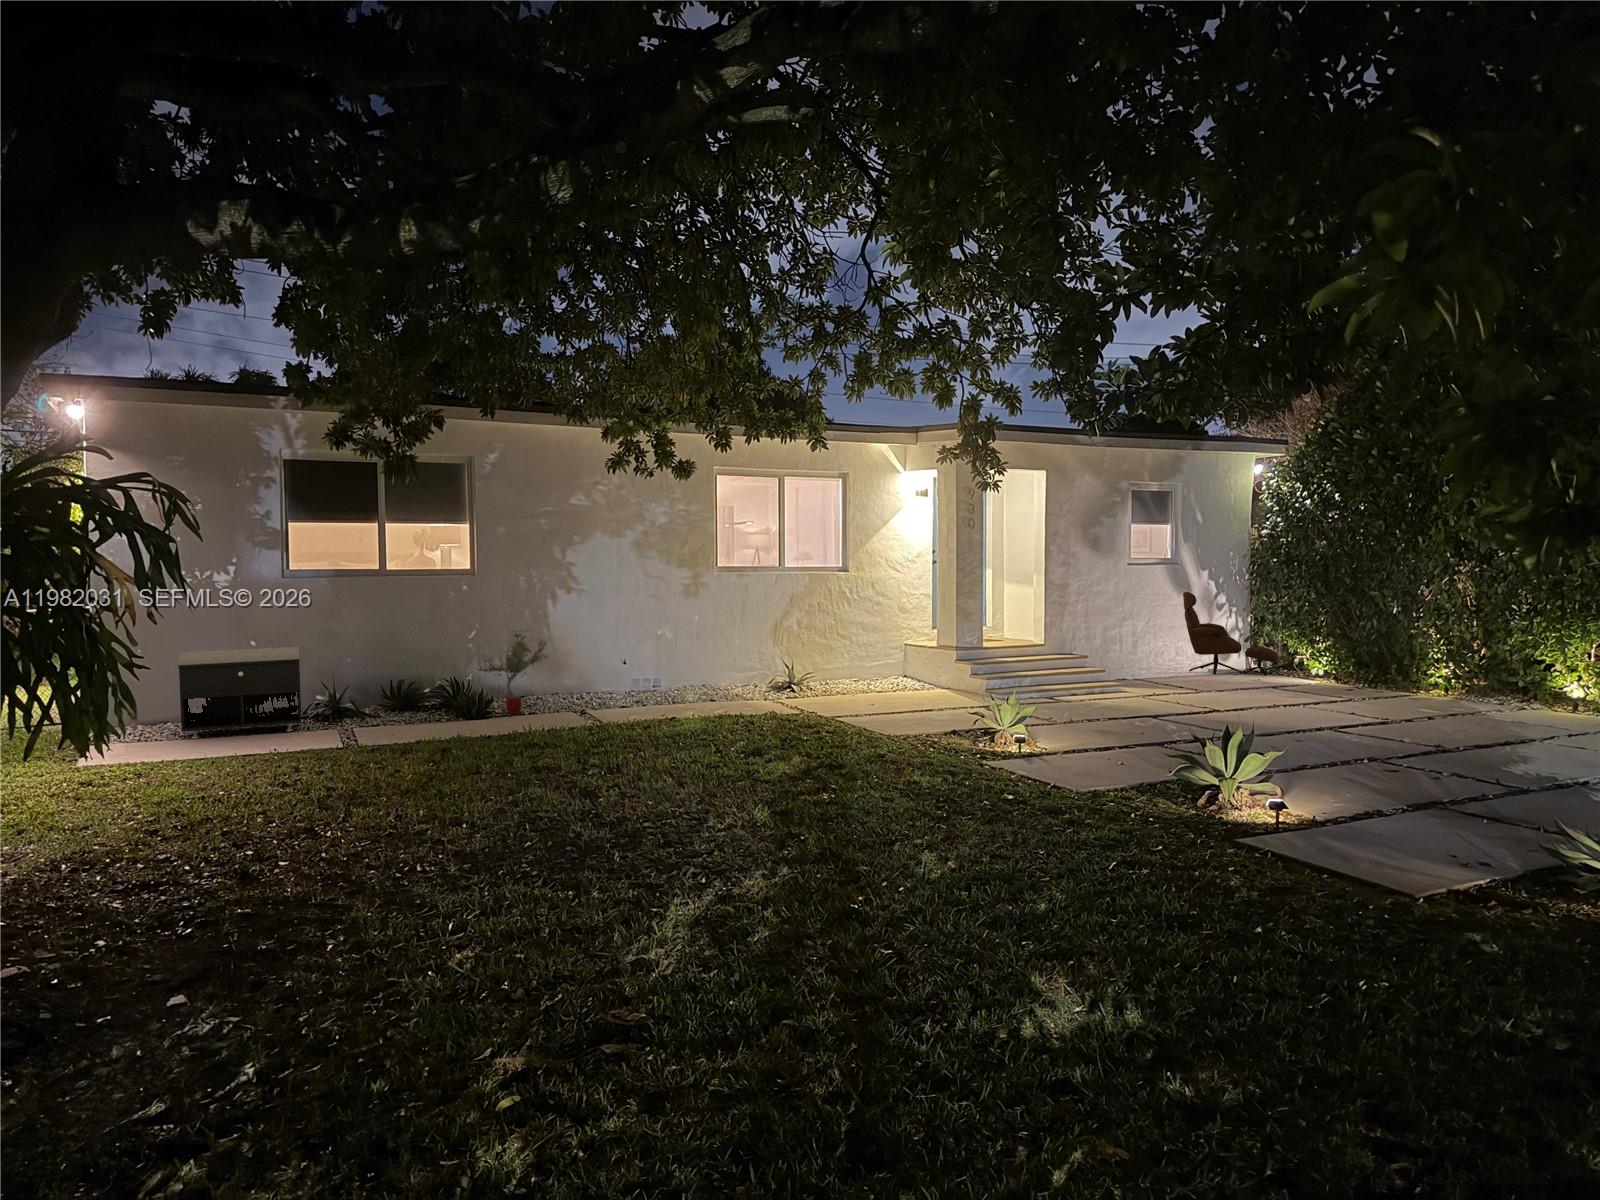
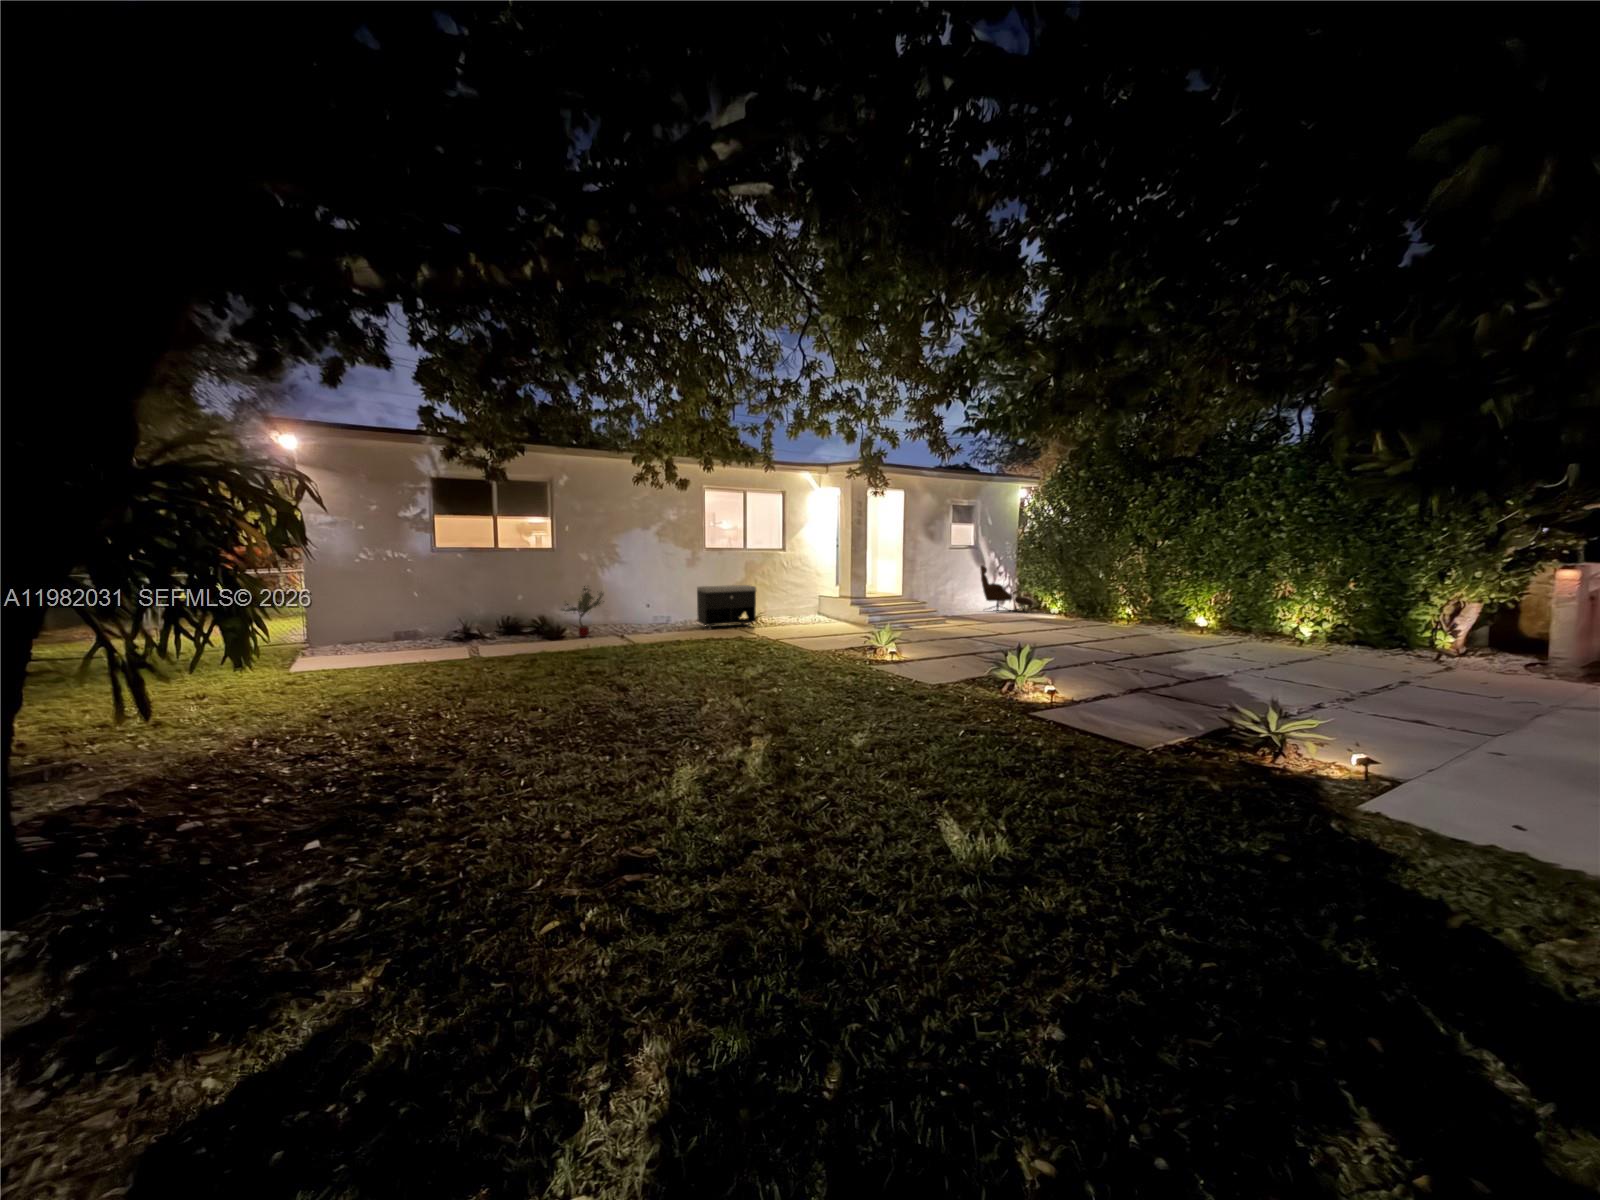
storage bench: present [178,647,301,739] -> present [697,585,756,628]

